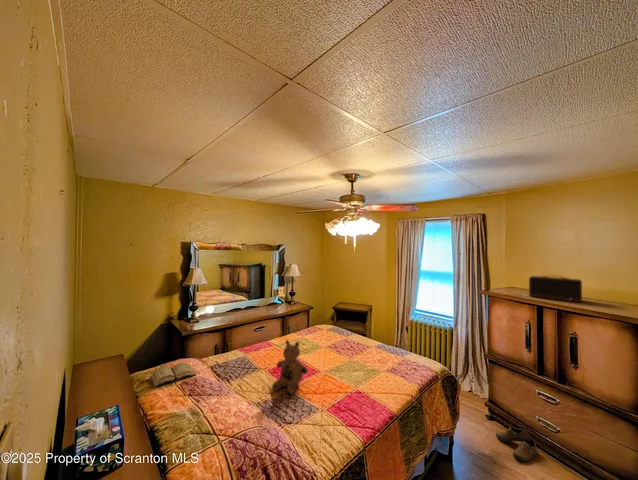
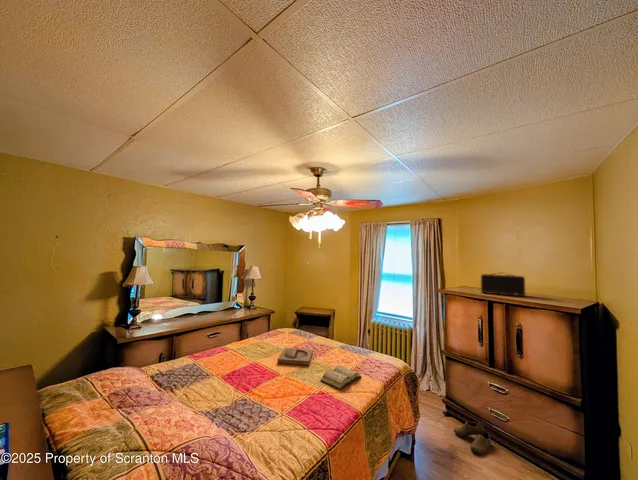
teddy bear: present [272,340,308,394] -> none [225,339,267,400]
tray: none [318,345,350,364] -> present [277,348,313,365]
diary: present [151,363,196,388] -> present [320,366,361,390]

